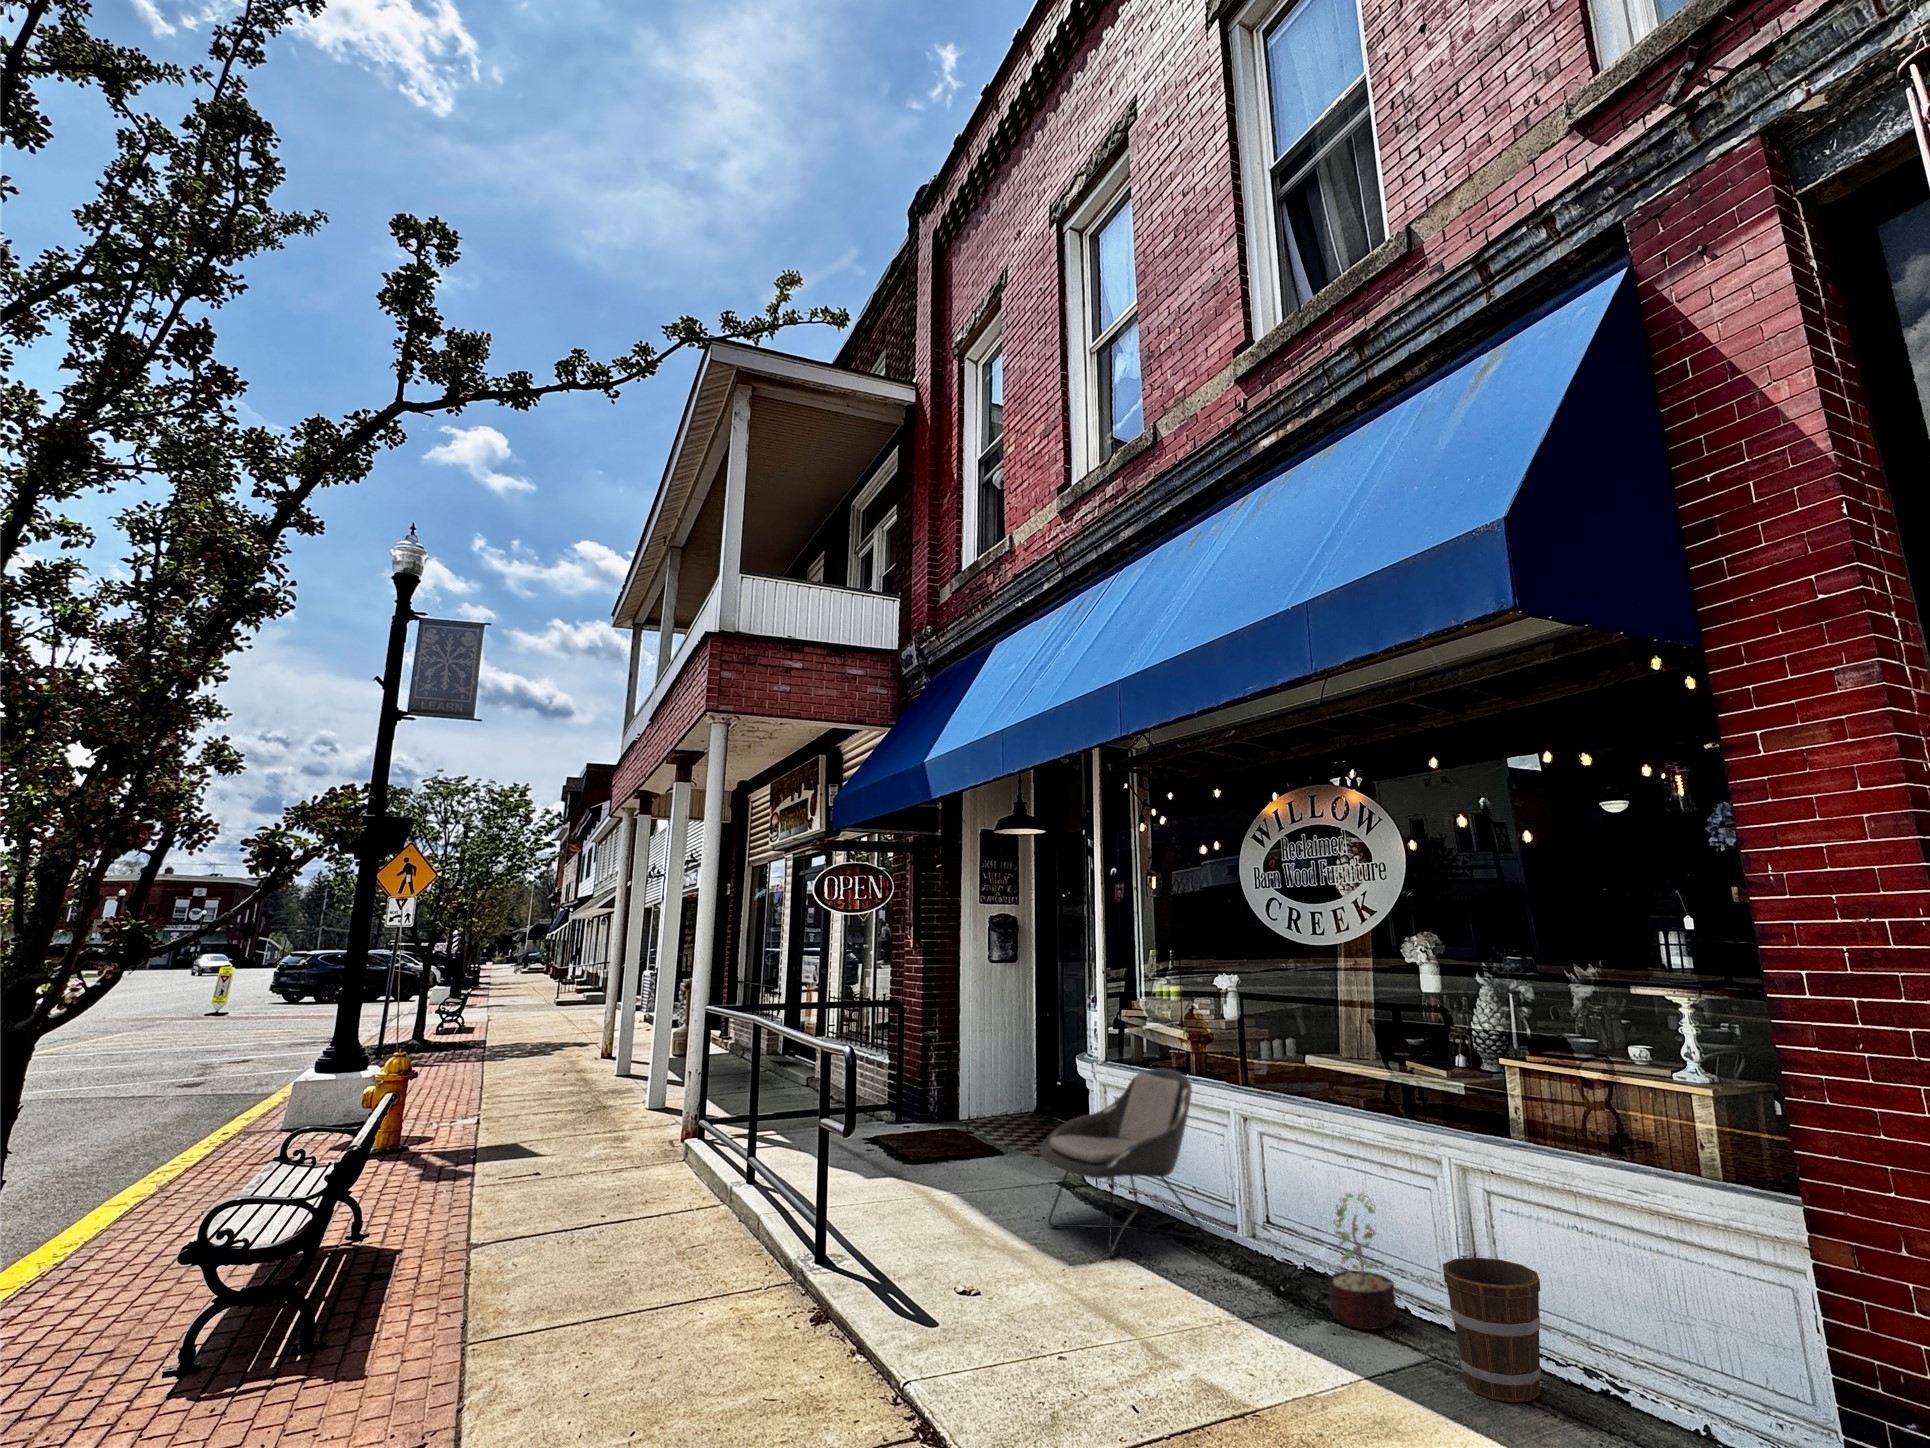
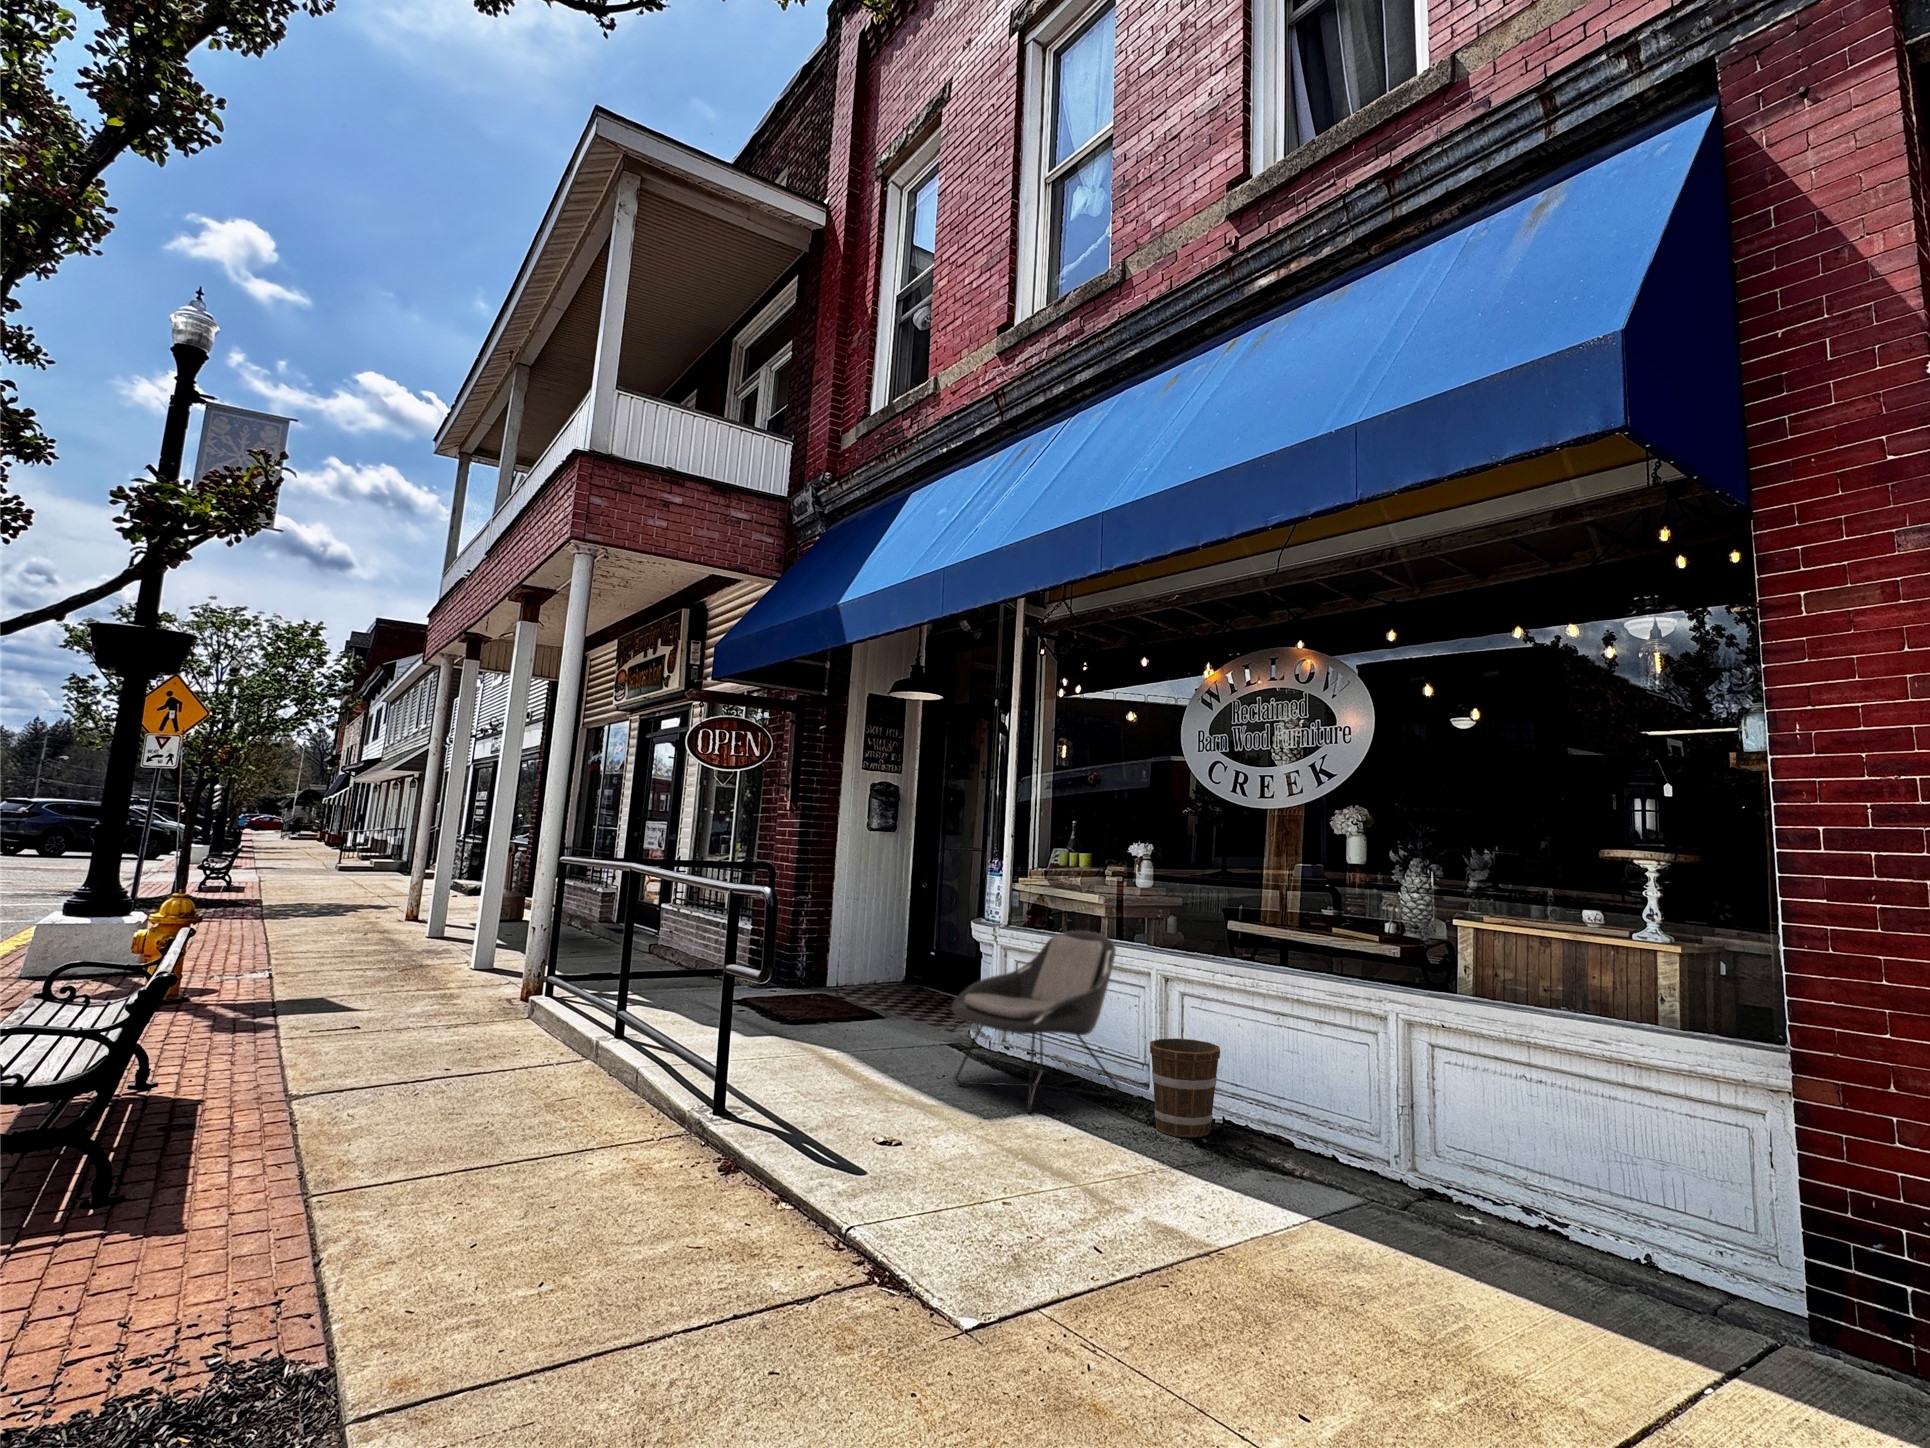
decorative plant: present [1328,1194,1397,1330] -> none [1264,1048,1332,1178]
bucket: present [1443,1257,1541,1402] -> present [1150,1038,1220,1137]

